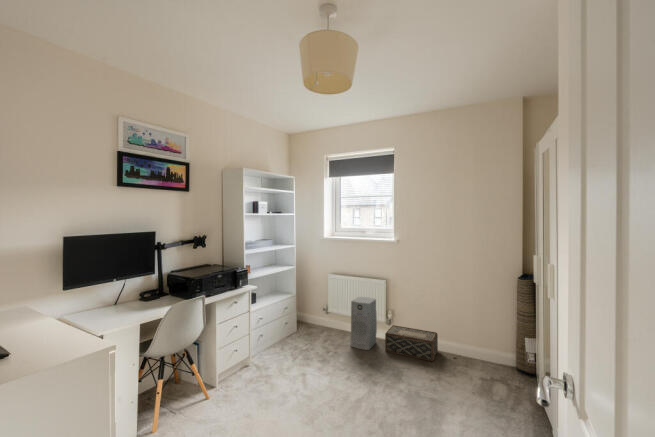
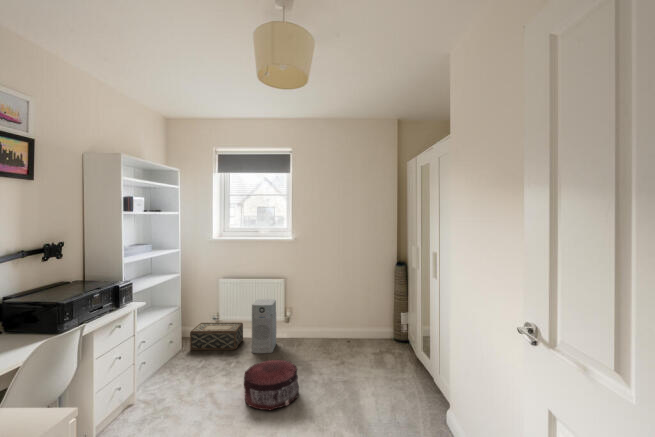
woven basket: present [385,325,438,361] -> present [190,323,243,350]
pouf: none [326,355,376,402] -> present [244,360,299,410]

